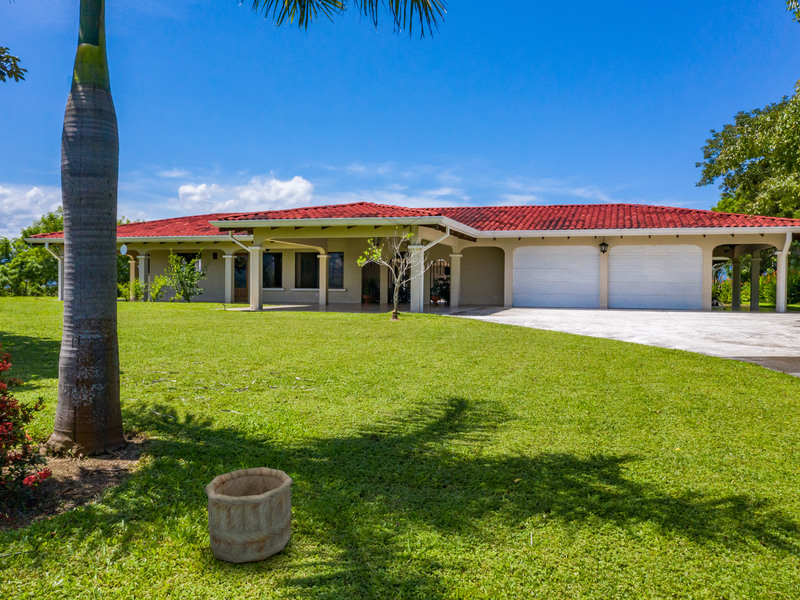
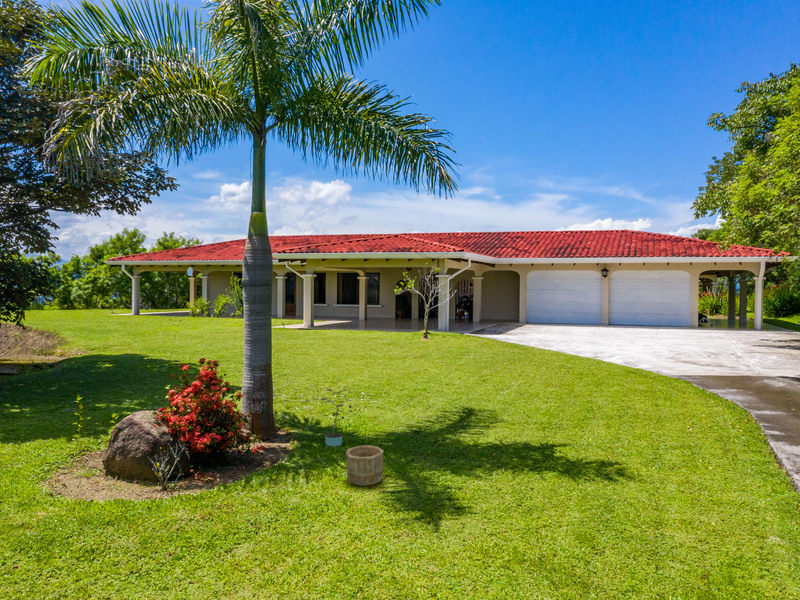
potted plant: none [188,361,253,467] -> present [321,389,352,446]

